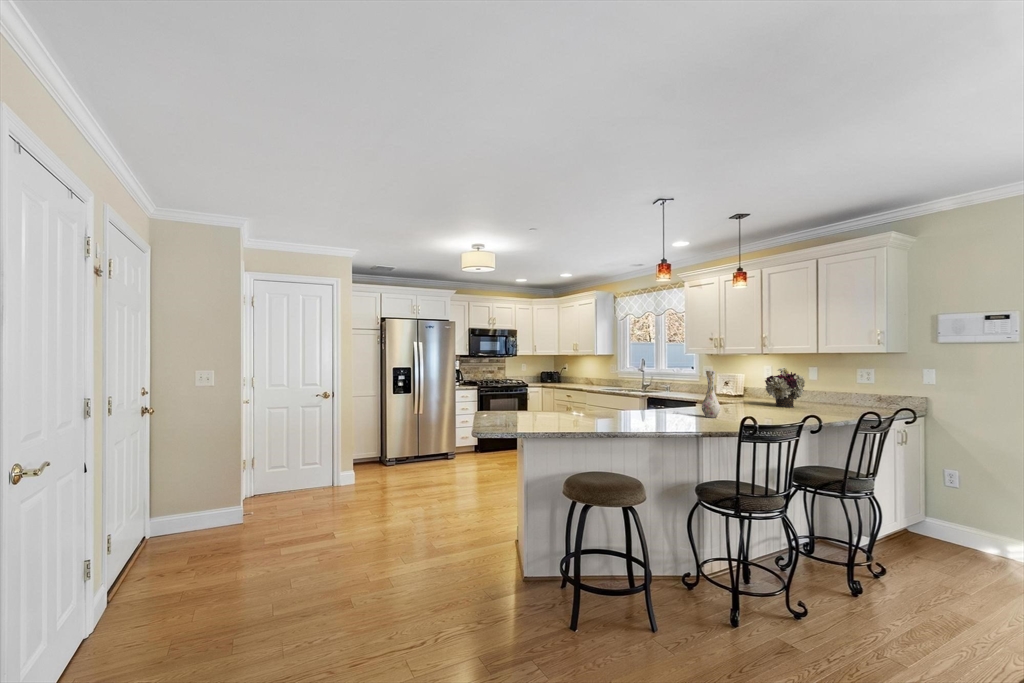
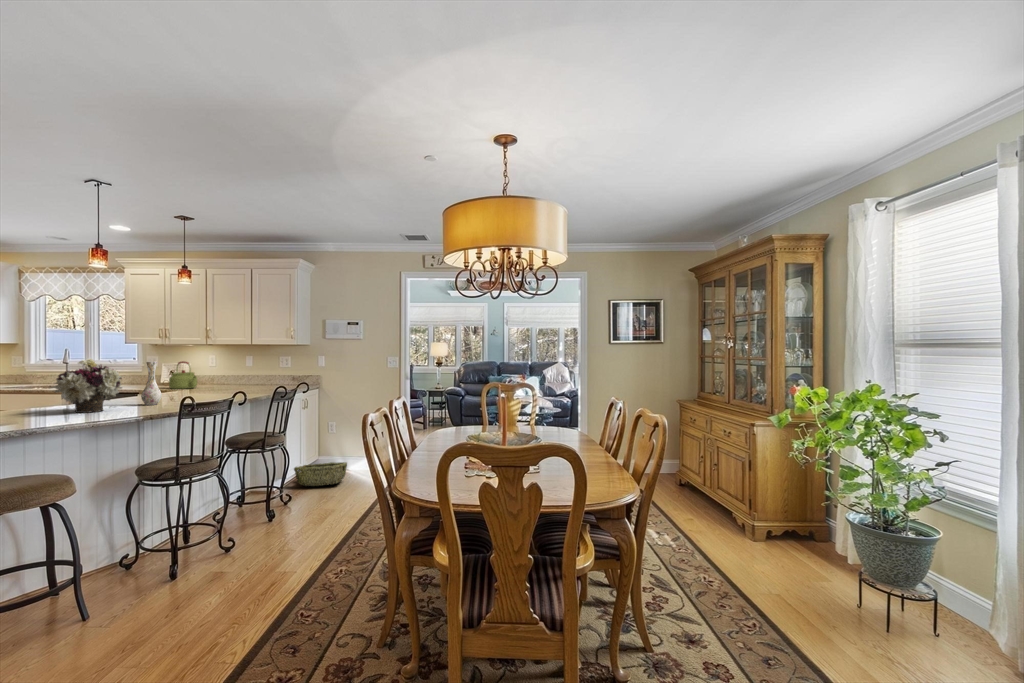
flower arrangement: present [765,367,805,407] -> present [53,358,122,413]
kettle: none [726,372,753,401] -> present [169,361,197,389]
woven basket: none [880,524,977,570] -> present [294,462,347,486]

